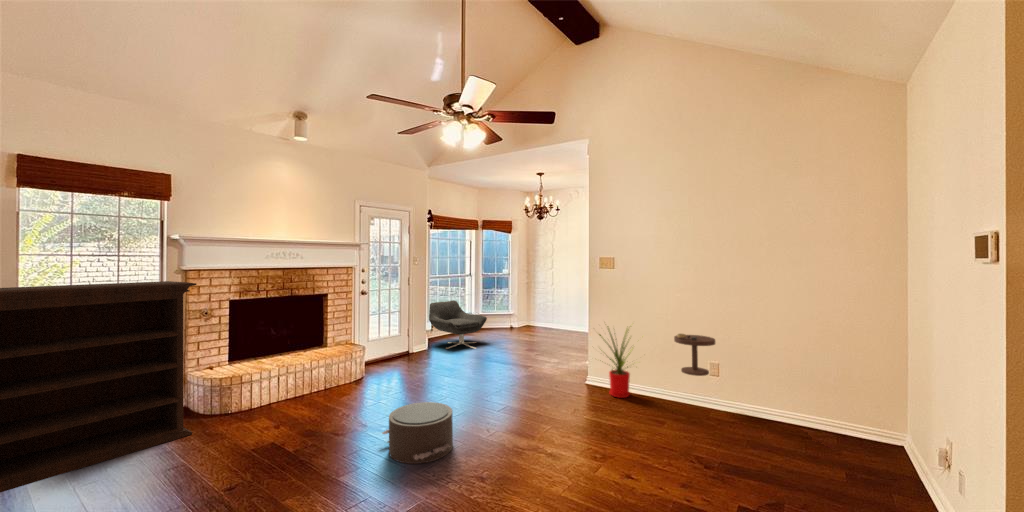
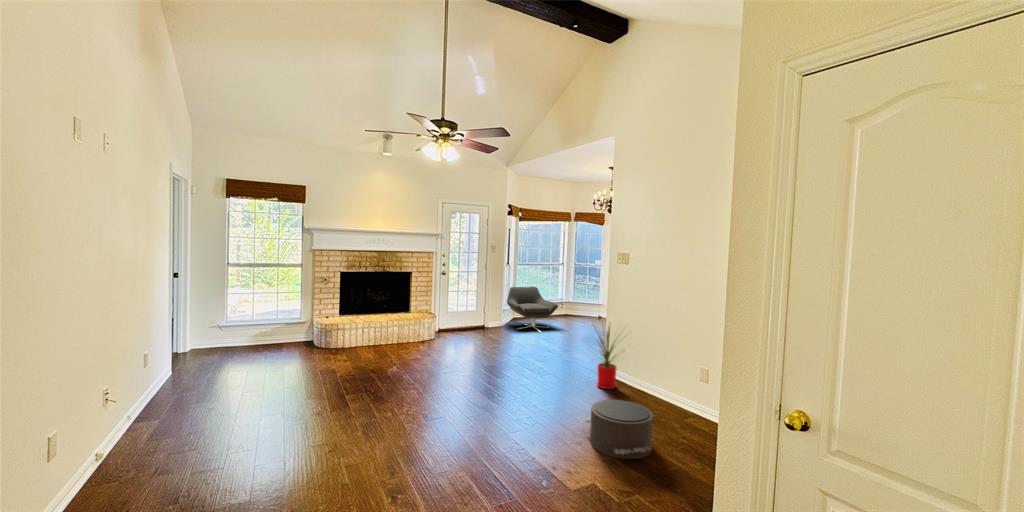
bookshelf: present [0,281,196,493] -> none [194,256,306,366]
side table: present [674,334,715,376] -> none [648,335,687,407]
pouf: present [382,402,453,464] -> present [584,400,653,459]

